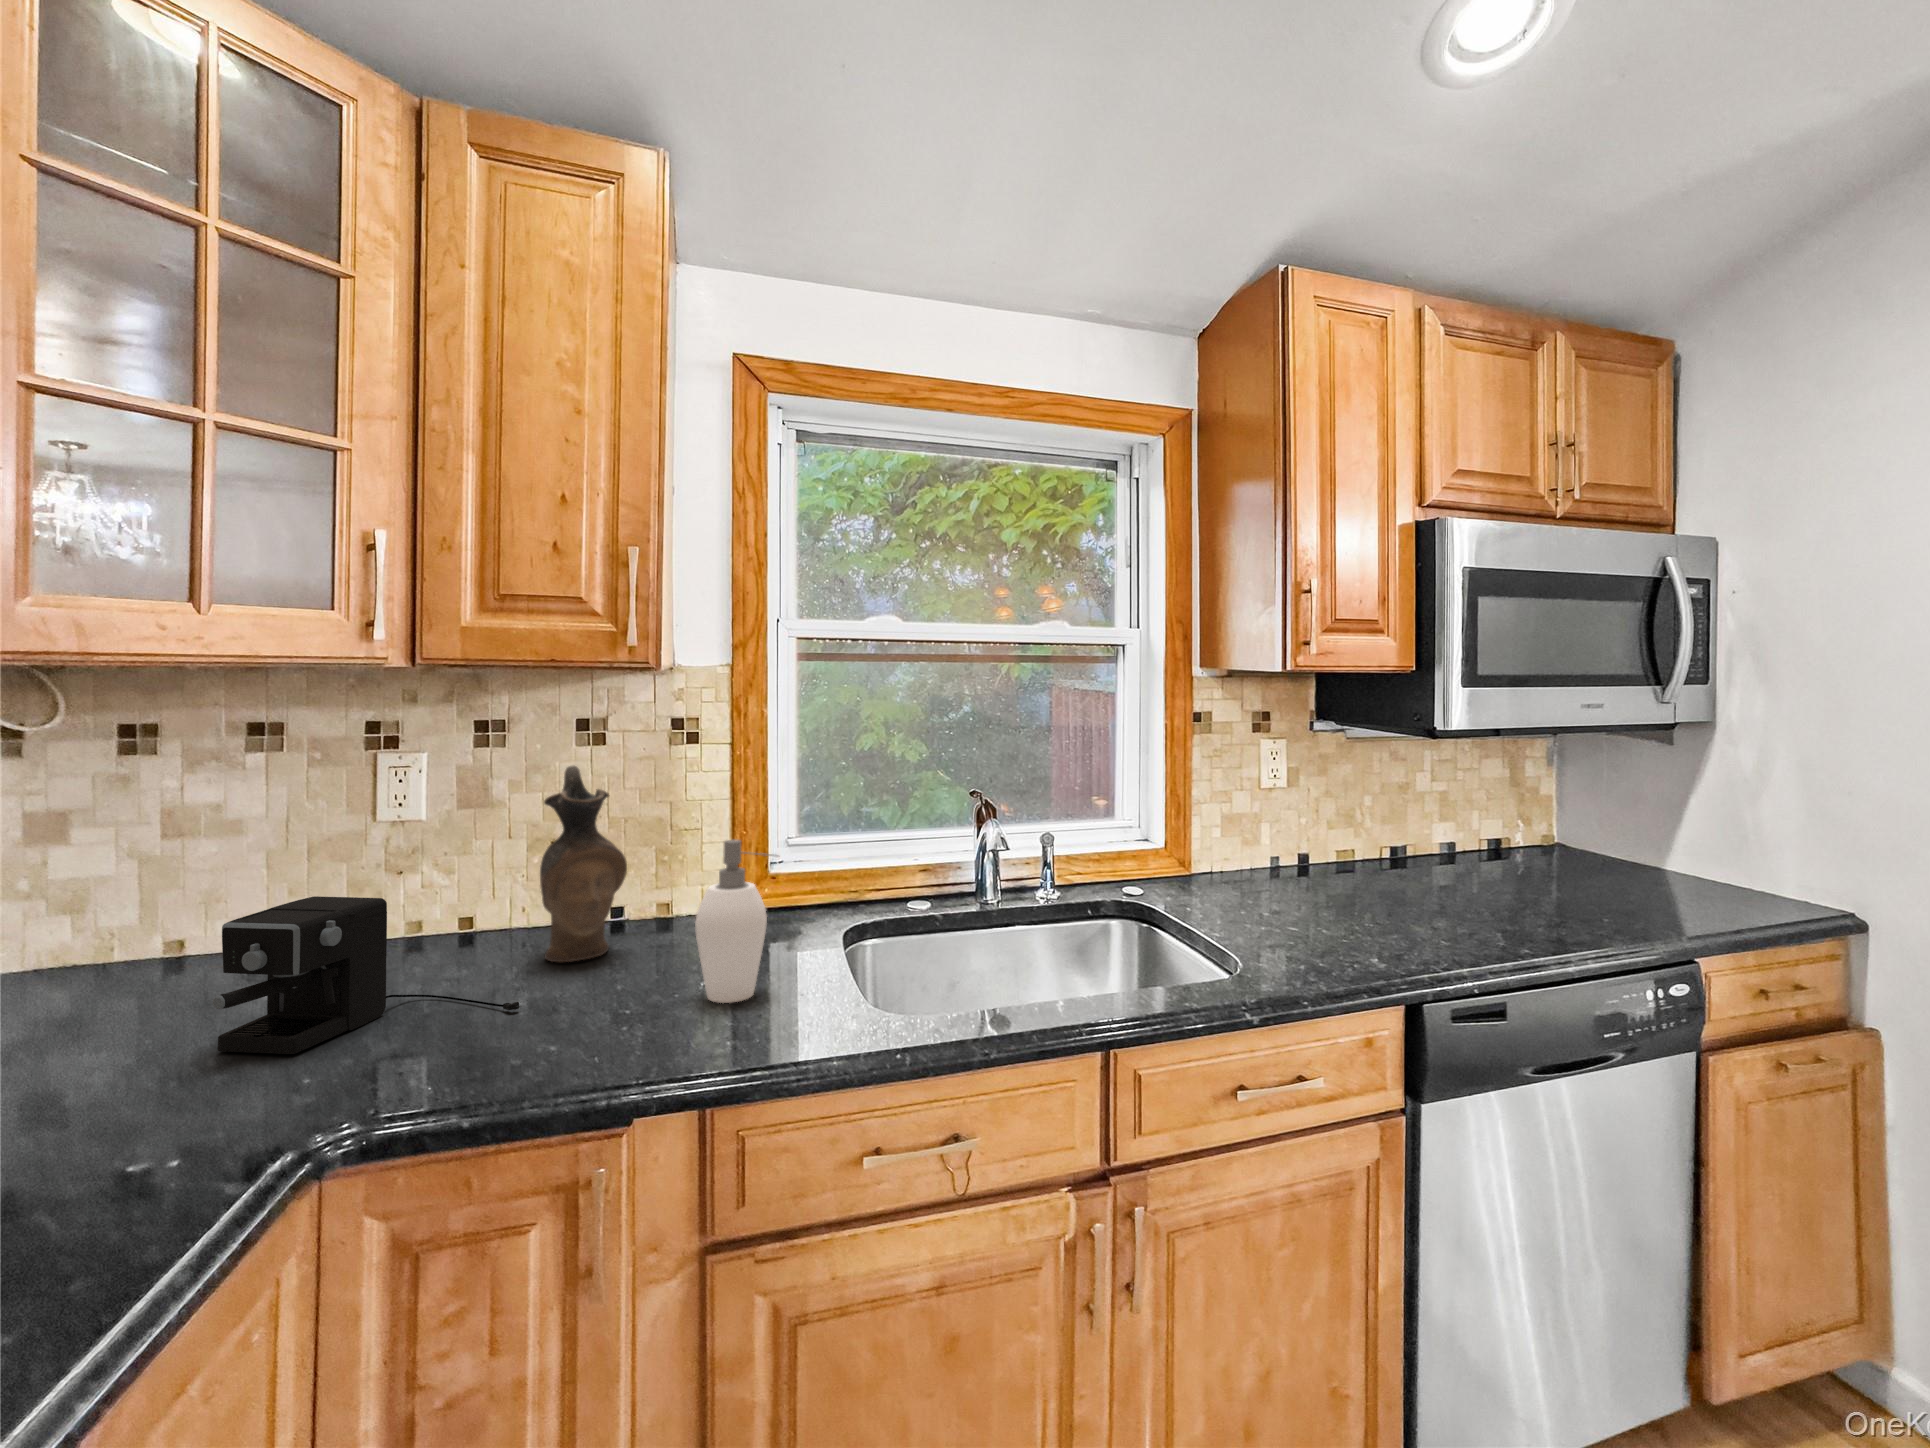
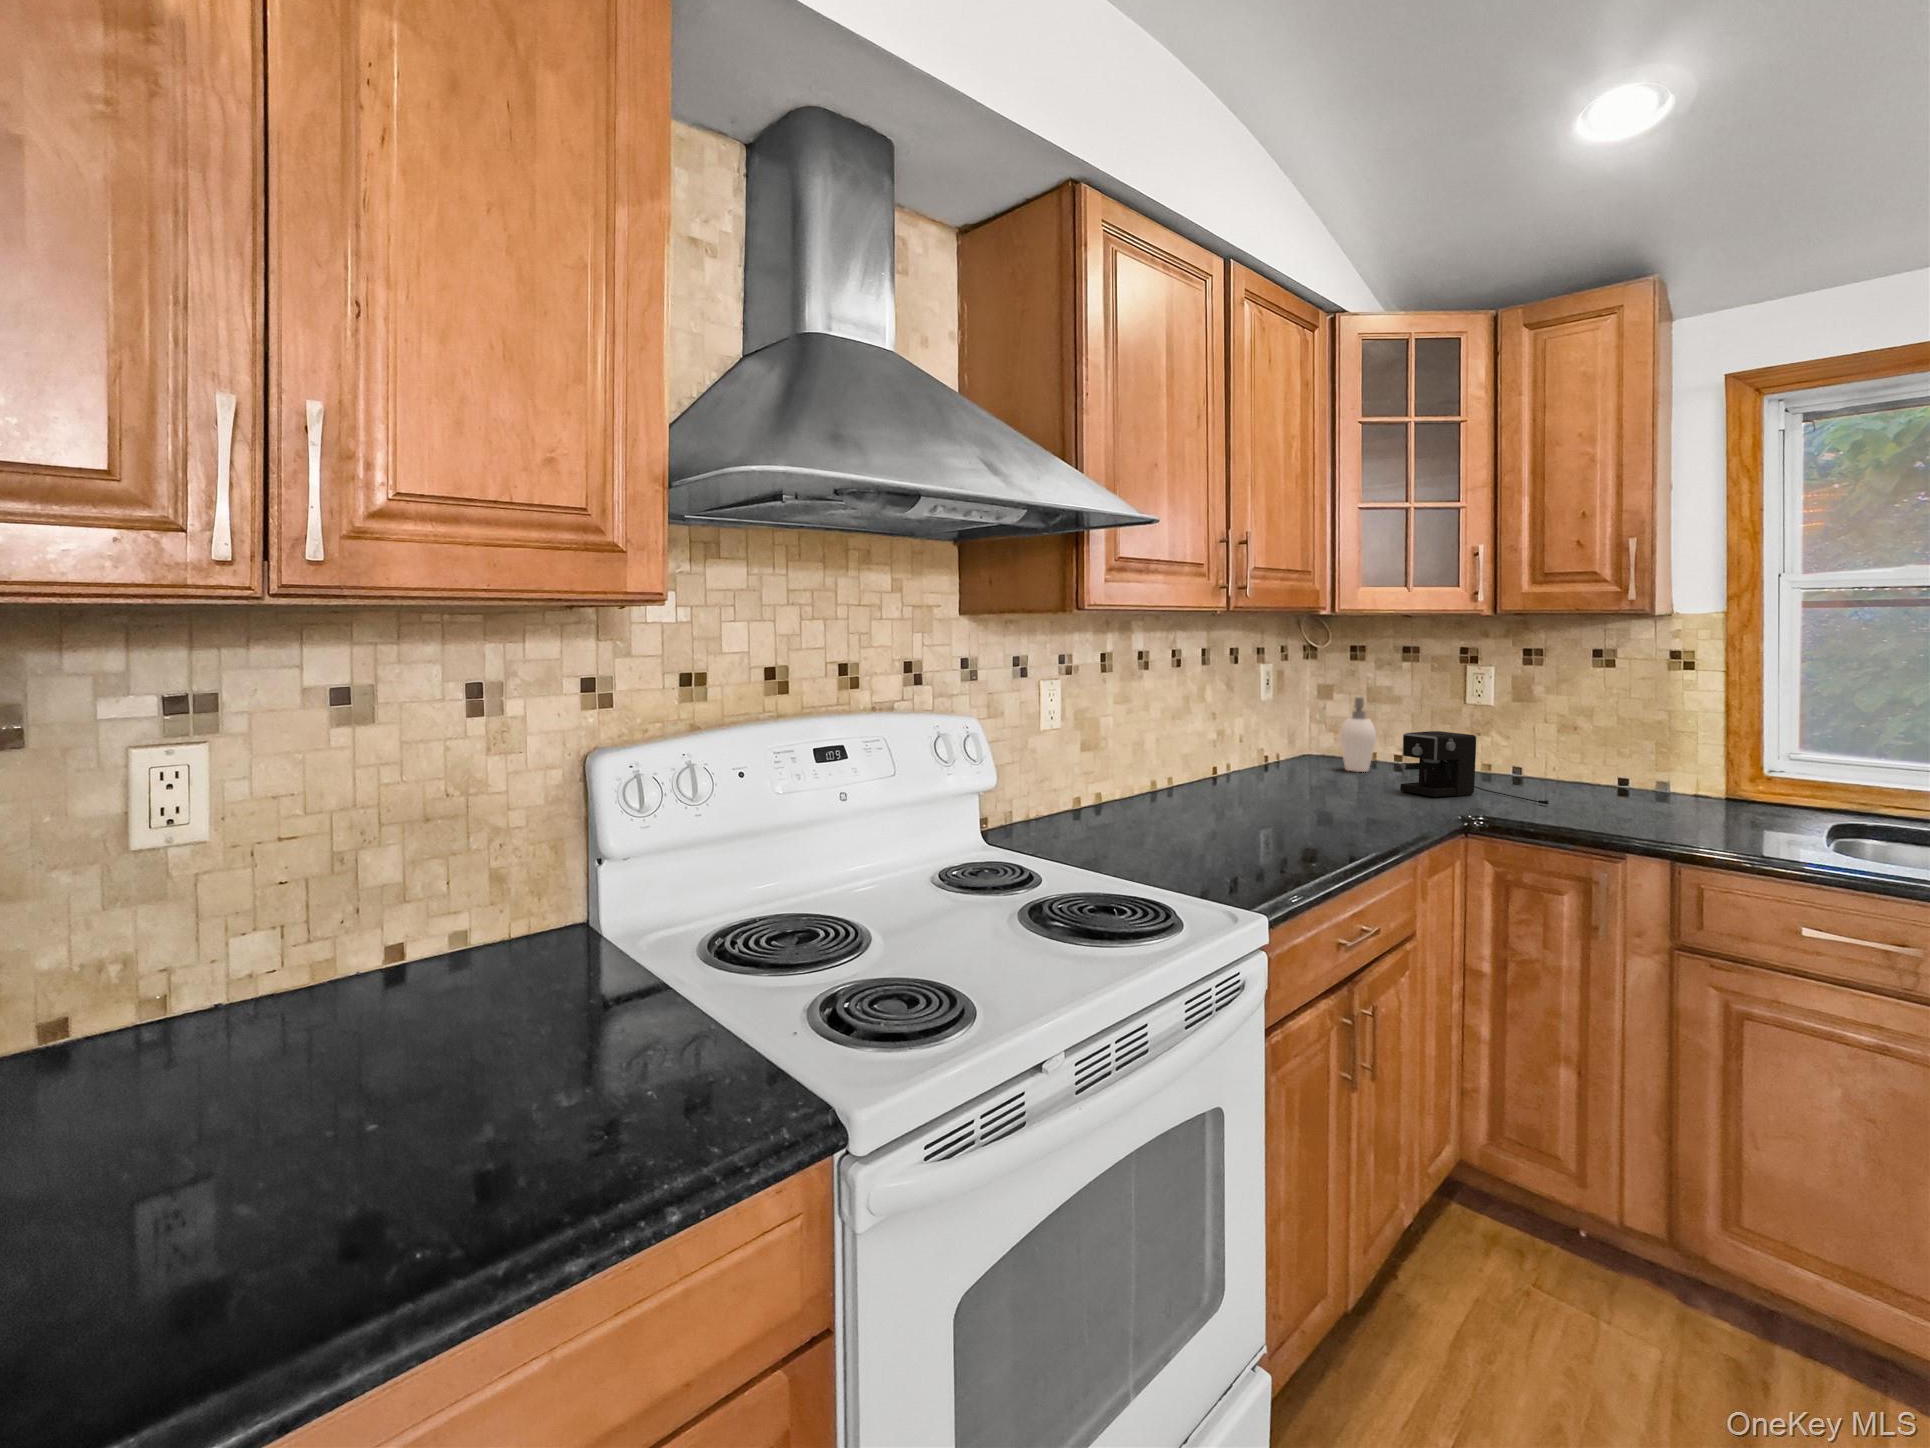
ceramic pitcher: present [540,766,627,962] -> none [1565,678,1627,797]
soap dispenser: present [695,840,778,1003] -> present [1340,697,1376,772]

